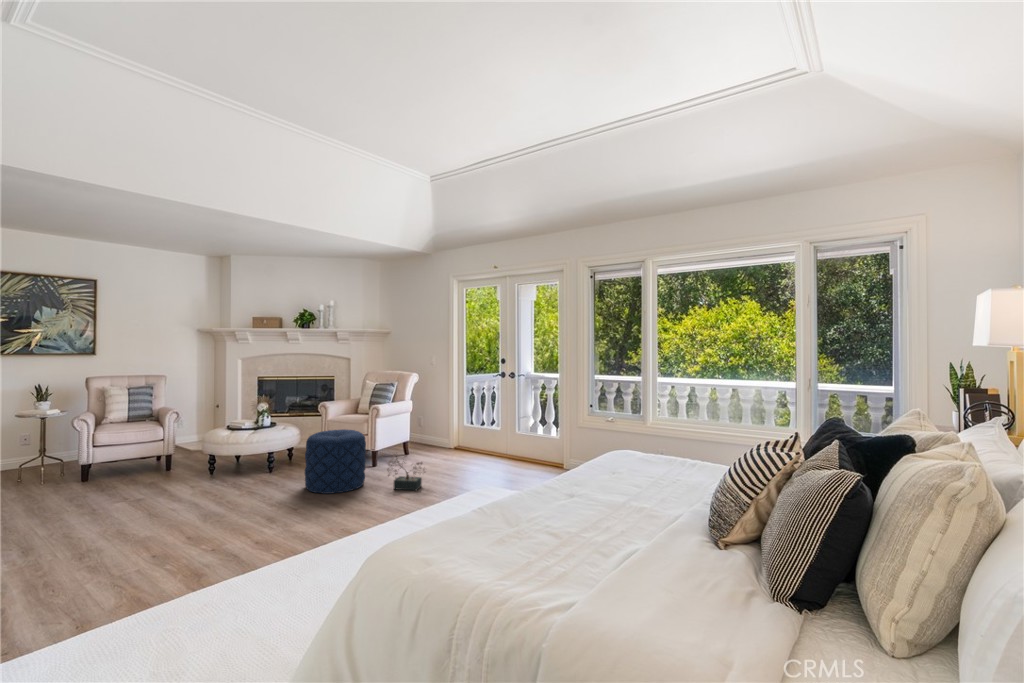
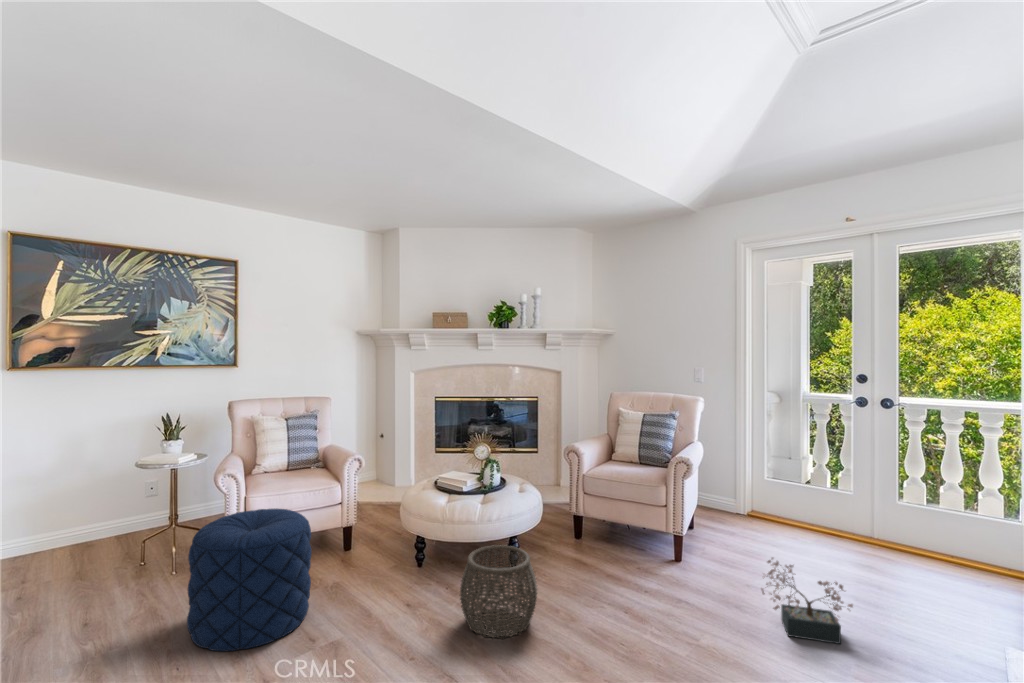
pouf: present [305,429,366,494] -> present [187,509,312,651]
woven basket: none [215,452,264,496] -> present [460,545,537,639]

